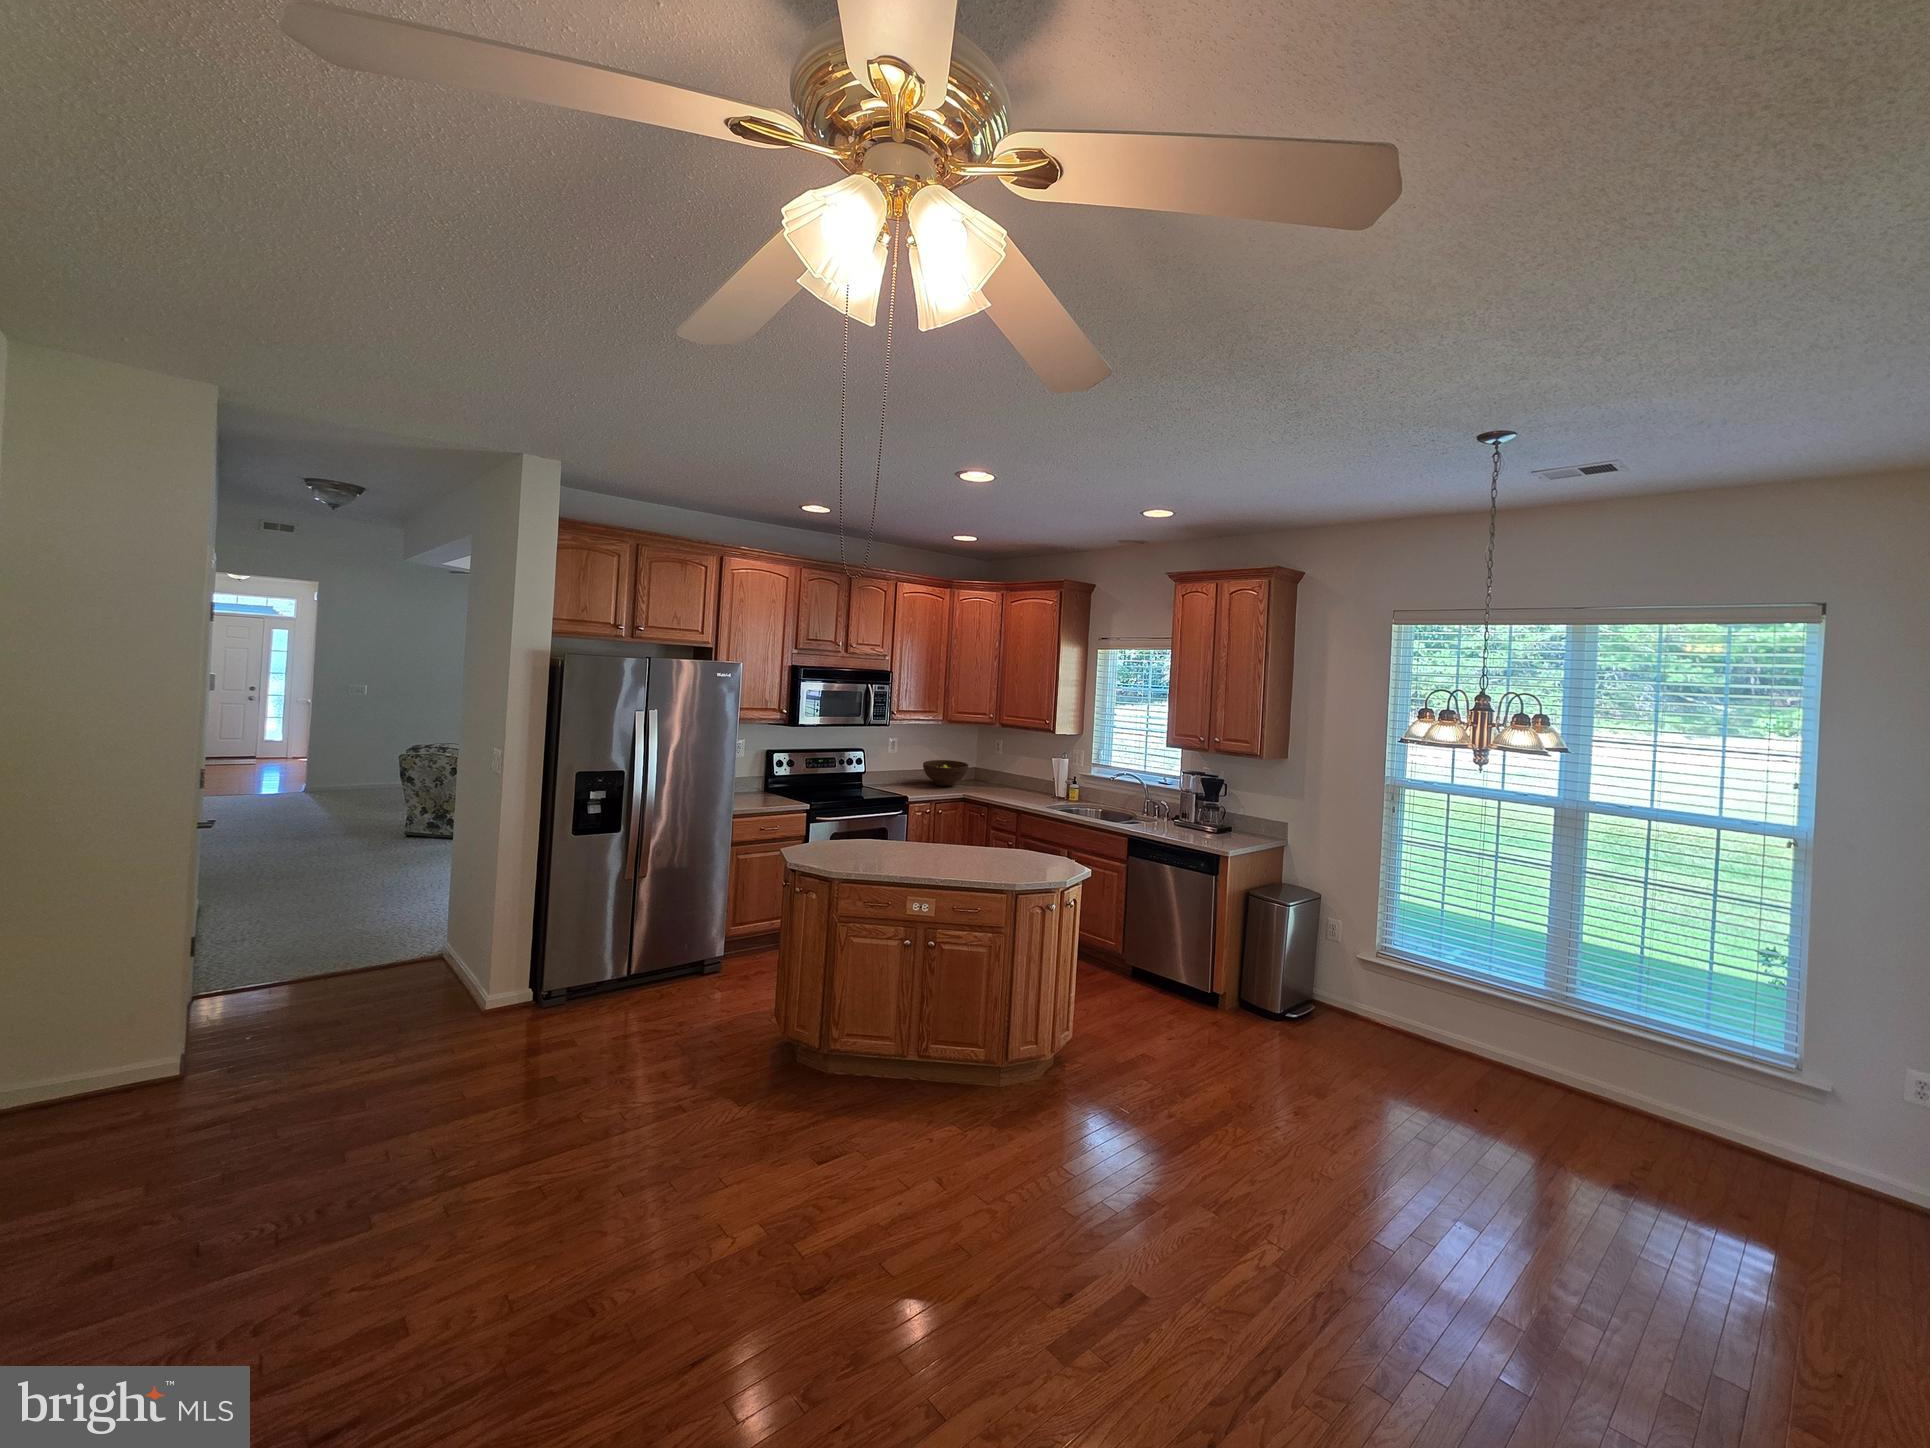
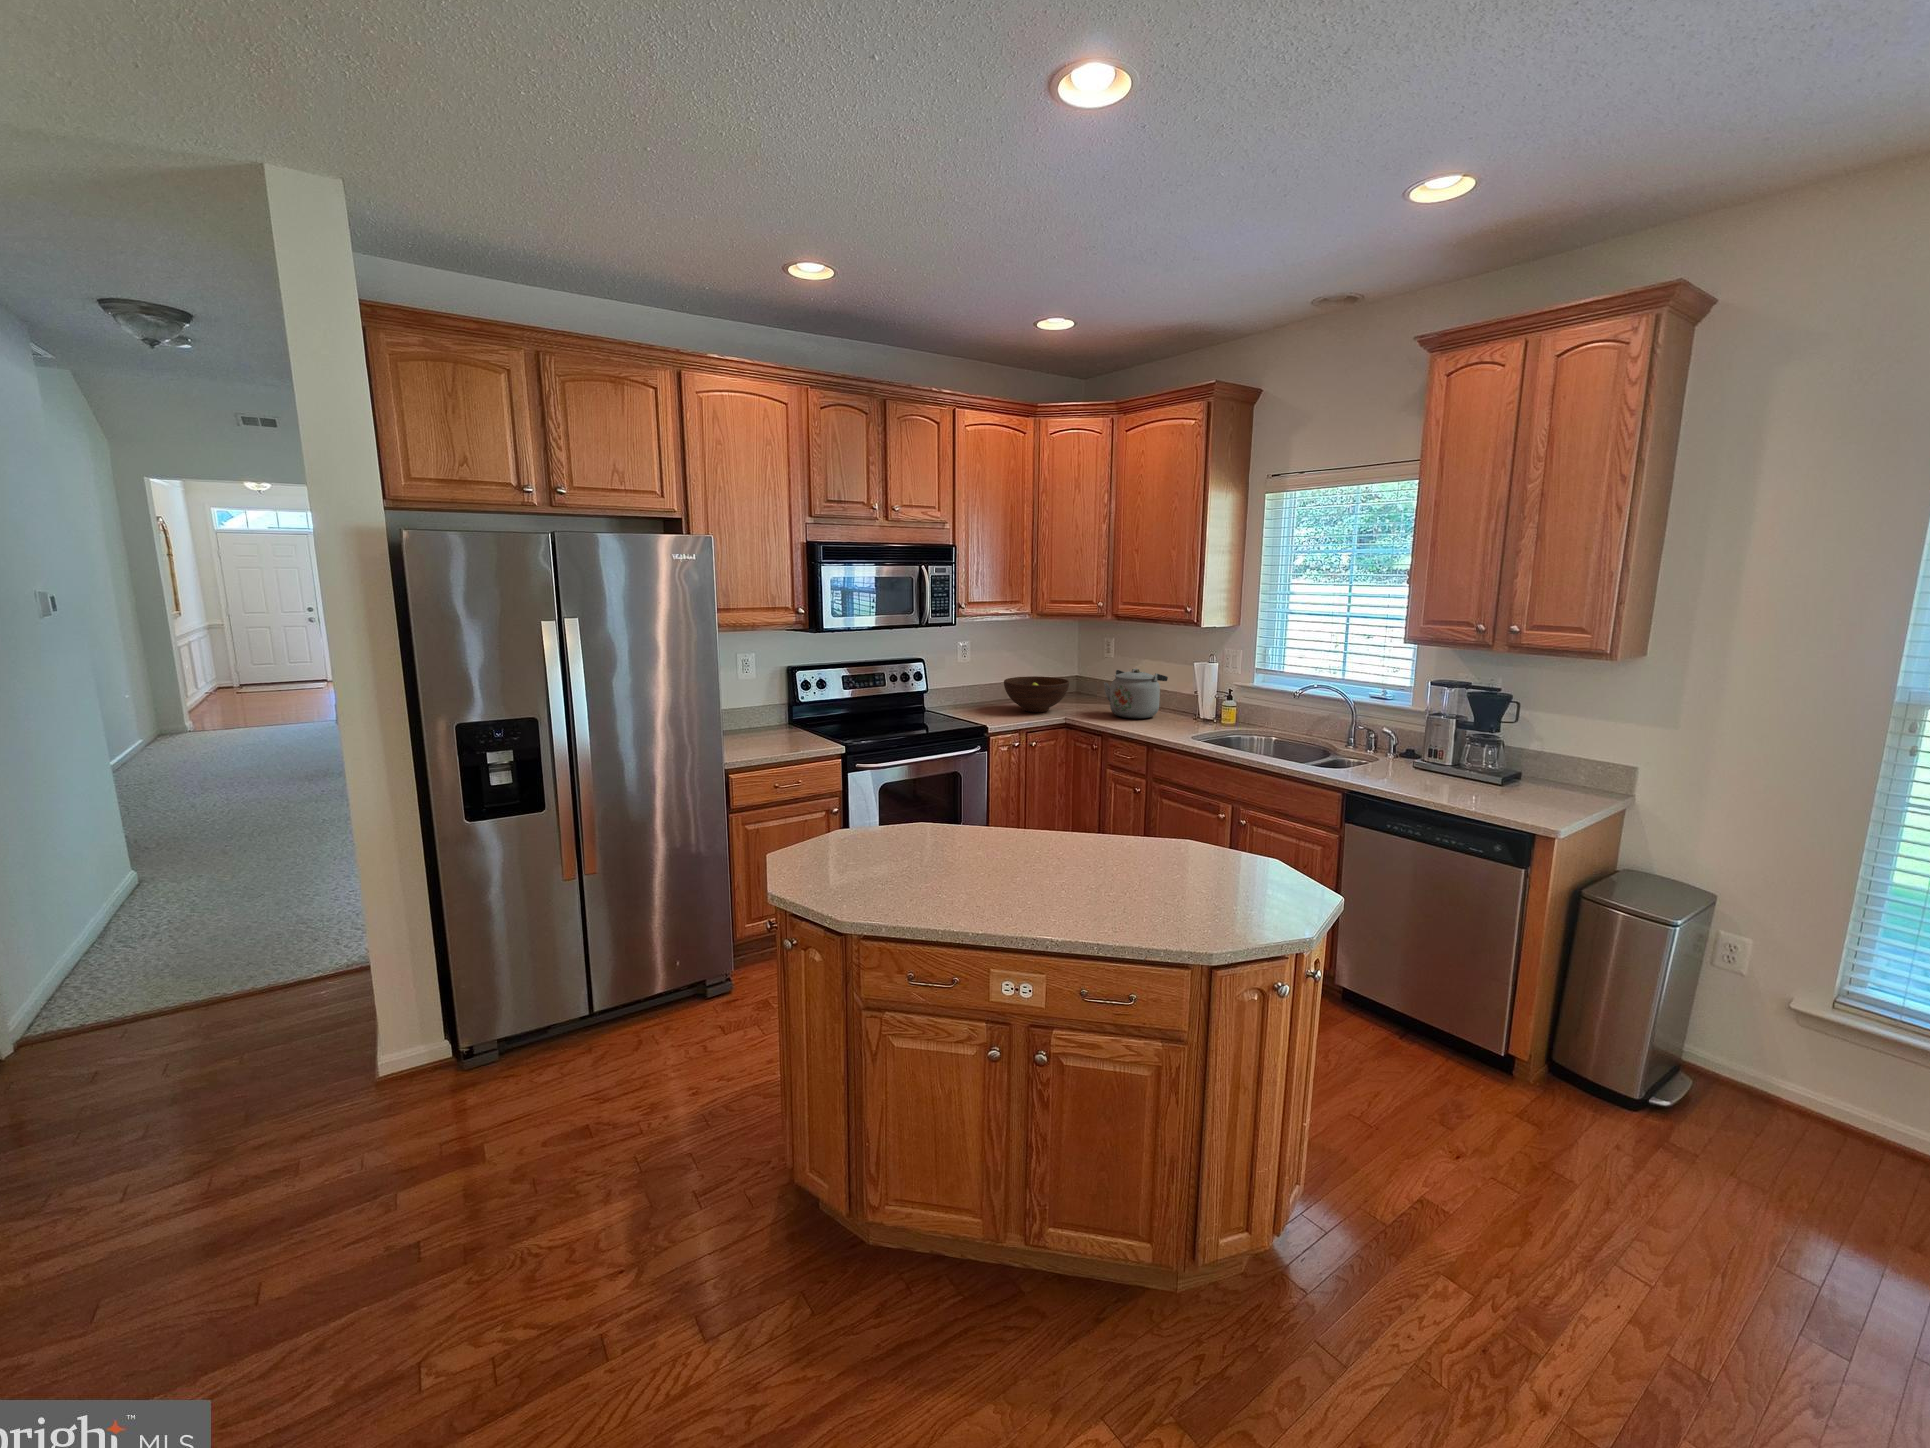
kettle: none [992,758,1035,793] -> present [1104,669,1168,719]

